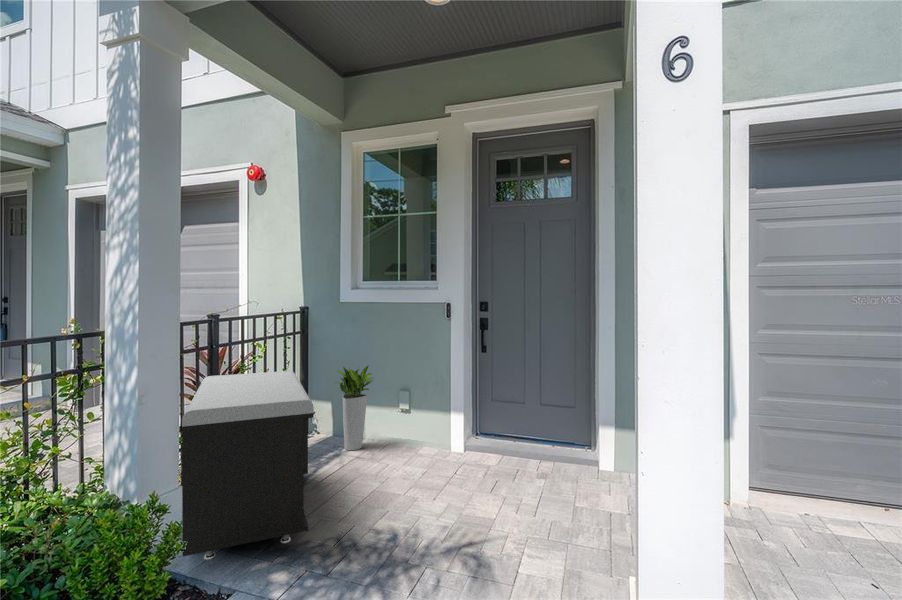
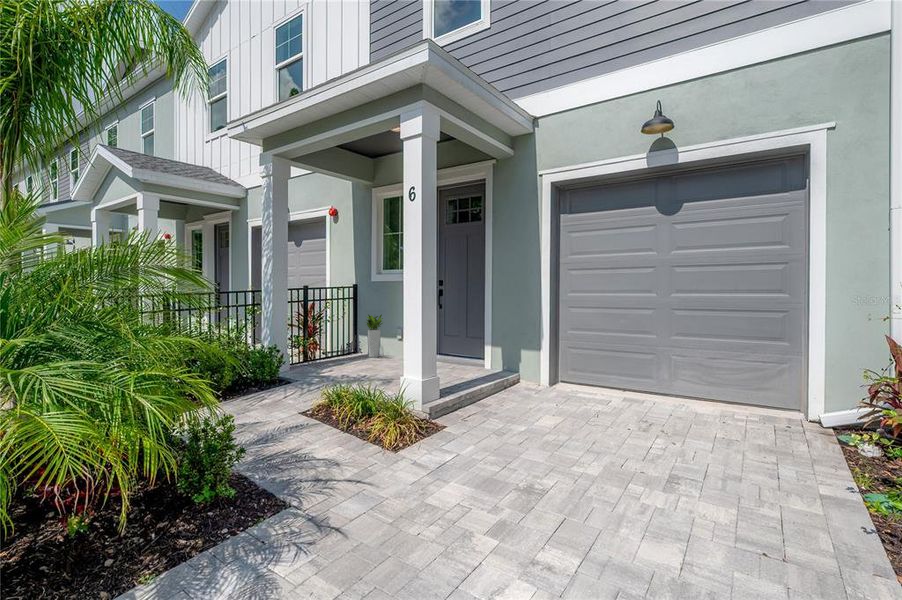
storage bench: present [182,371,314,560] -> none [286,313,340,375]

